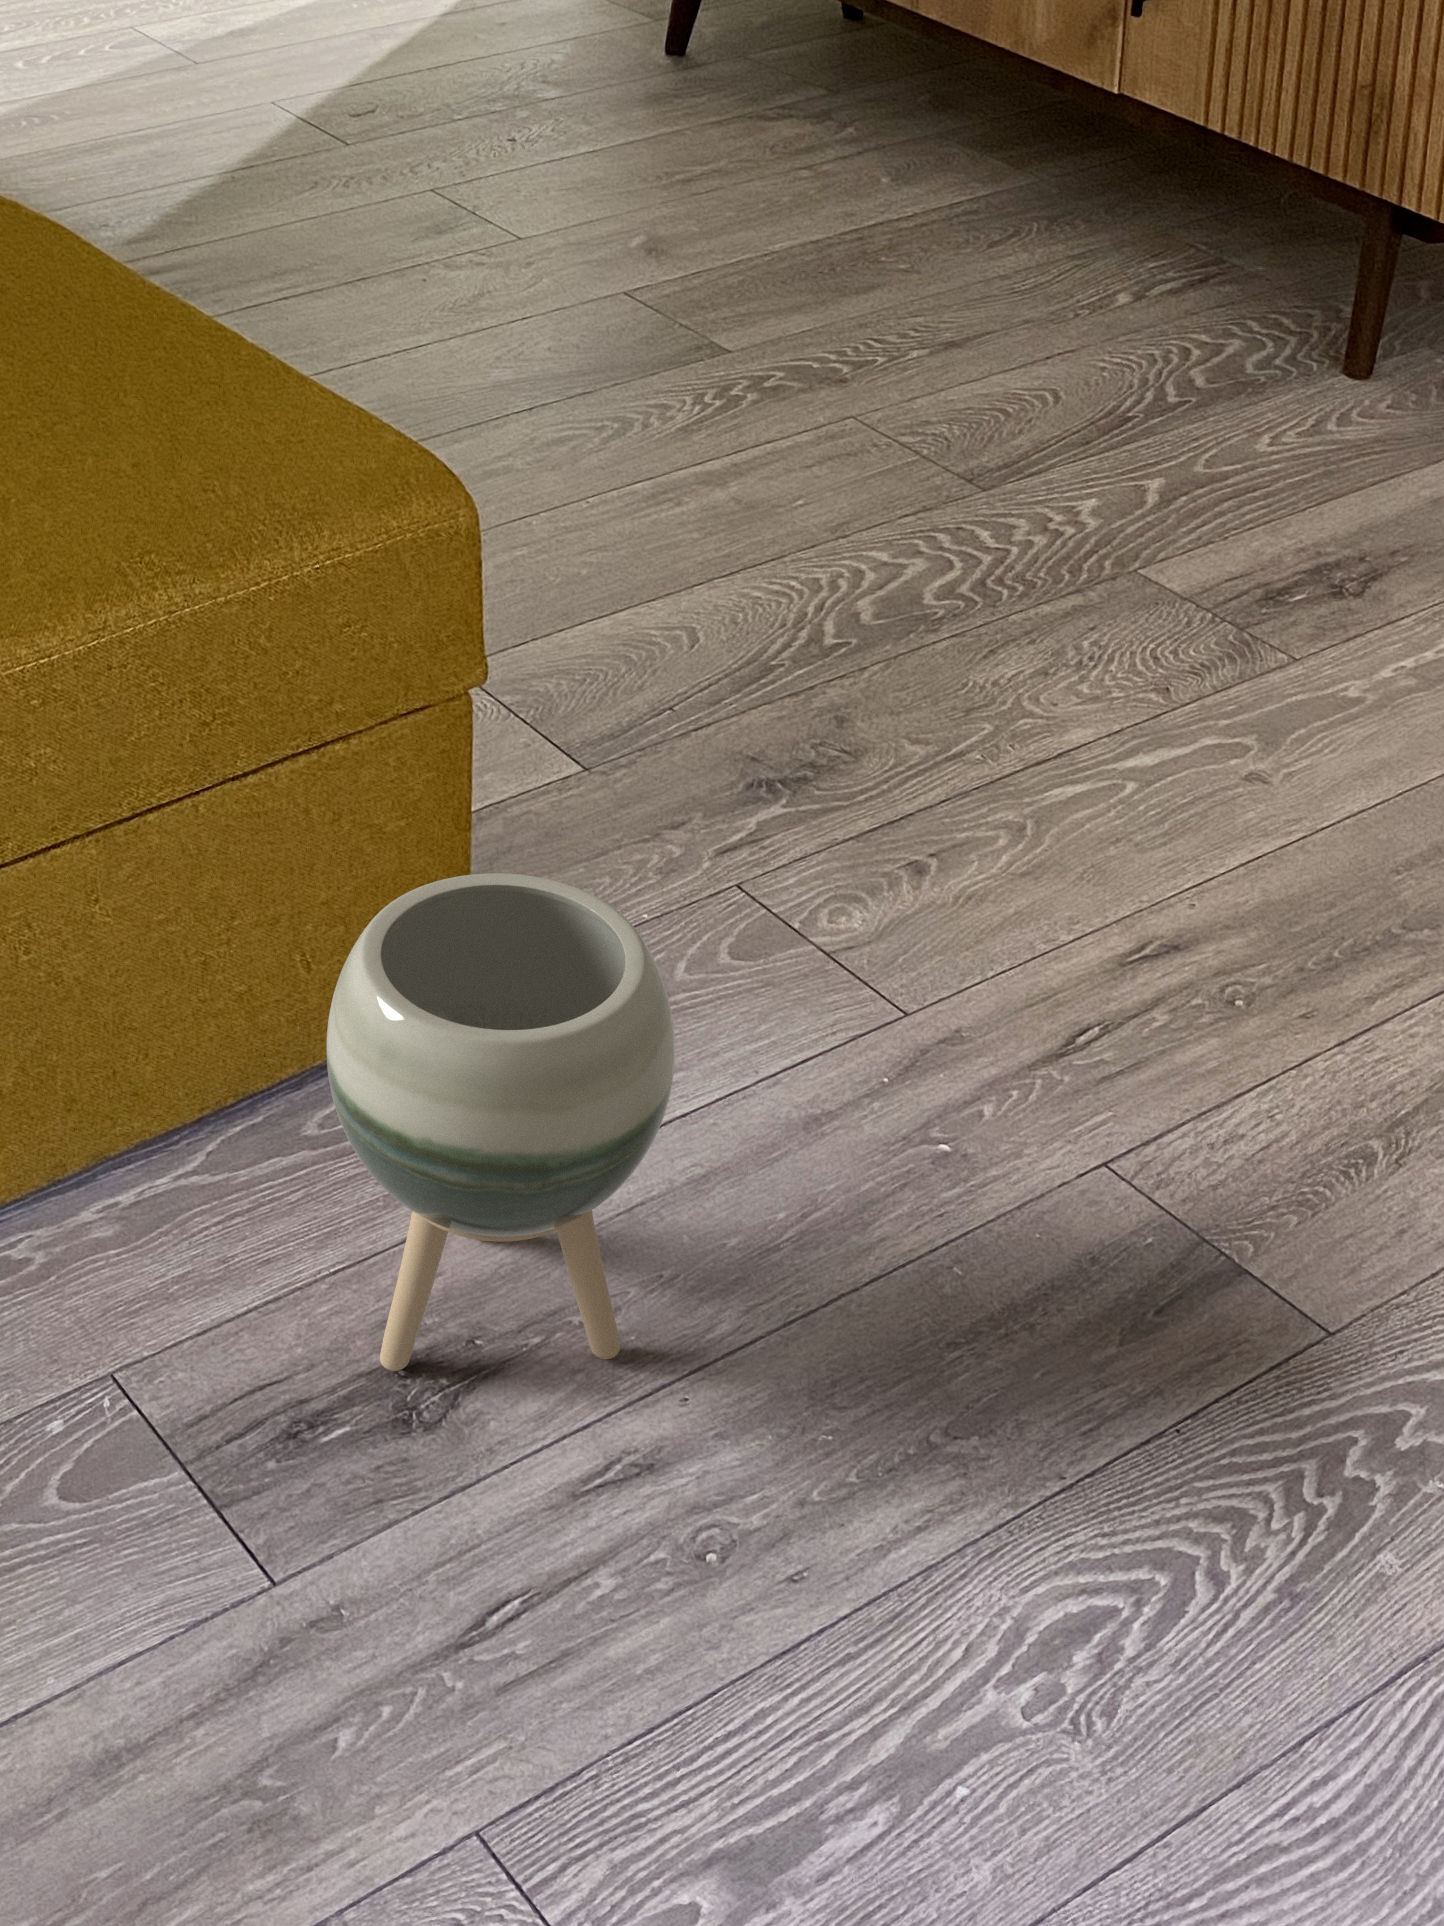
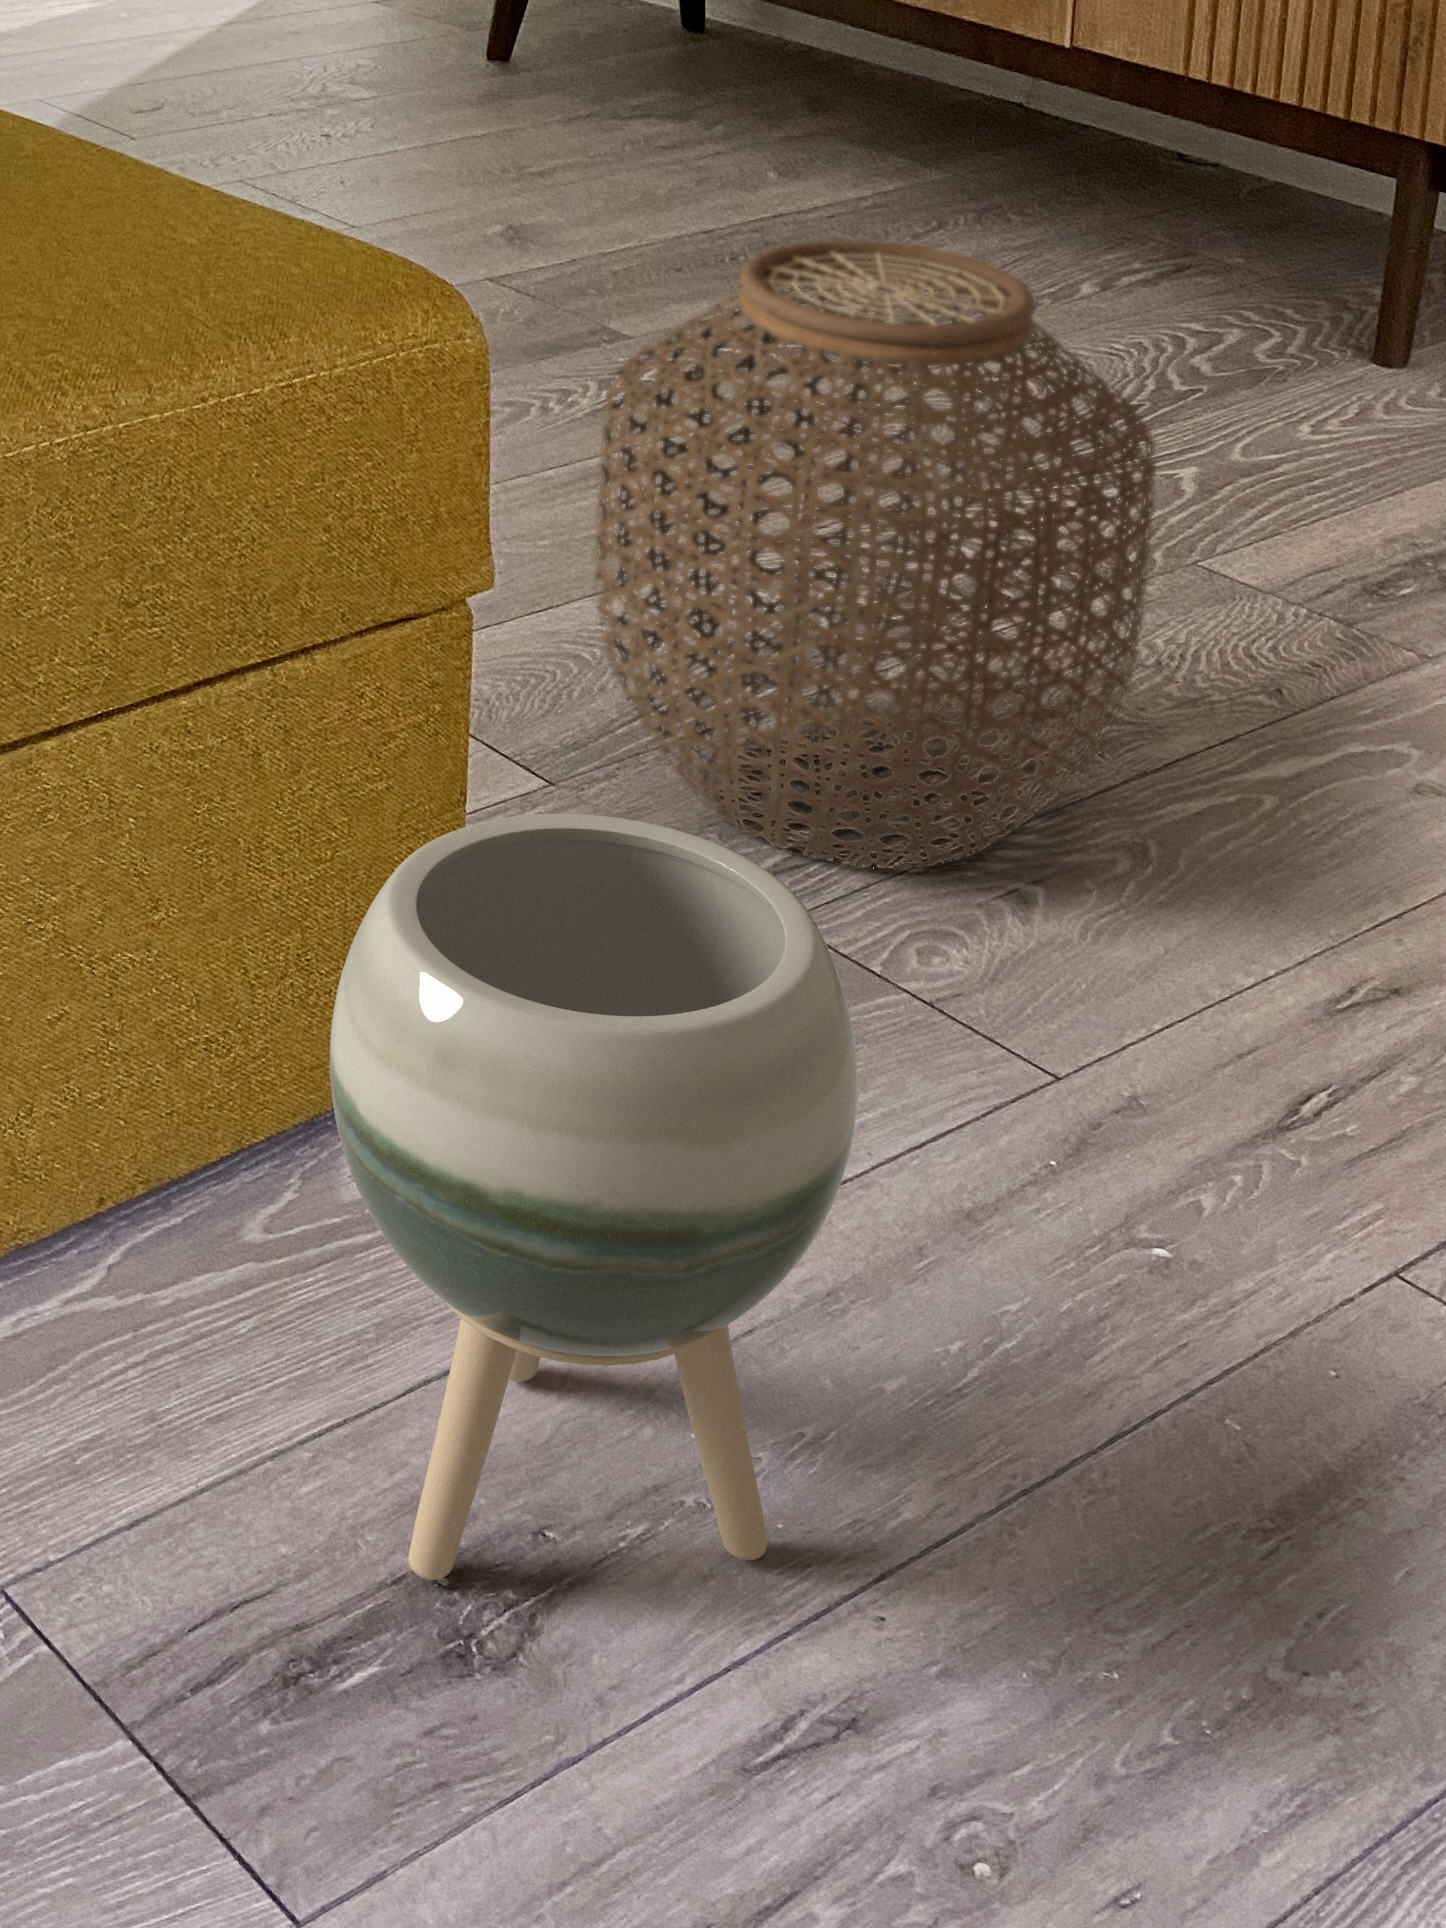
woven basket: none [616,372,1030,846] -> present [594,240,1156,868]

